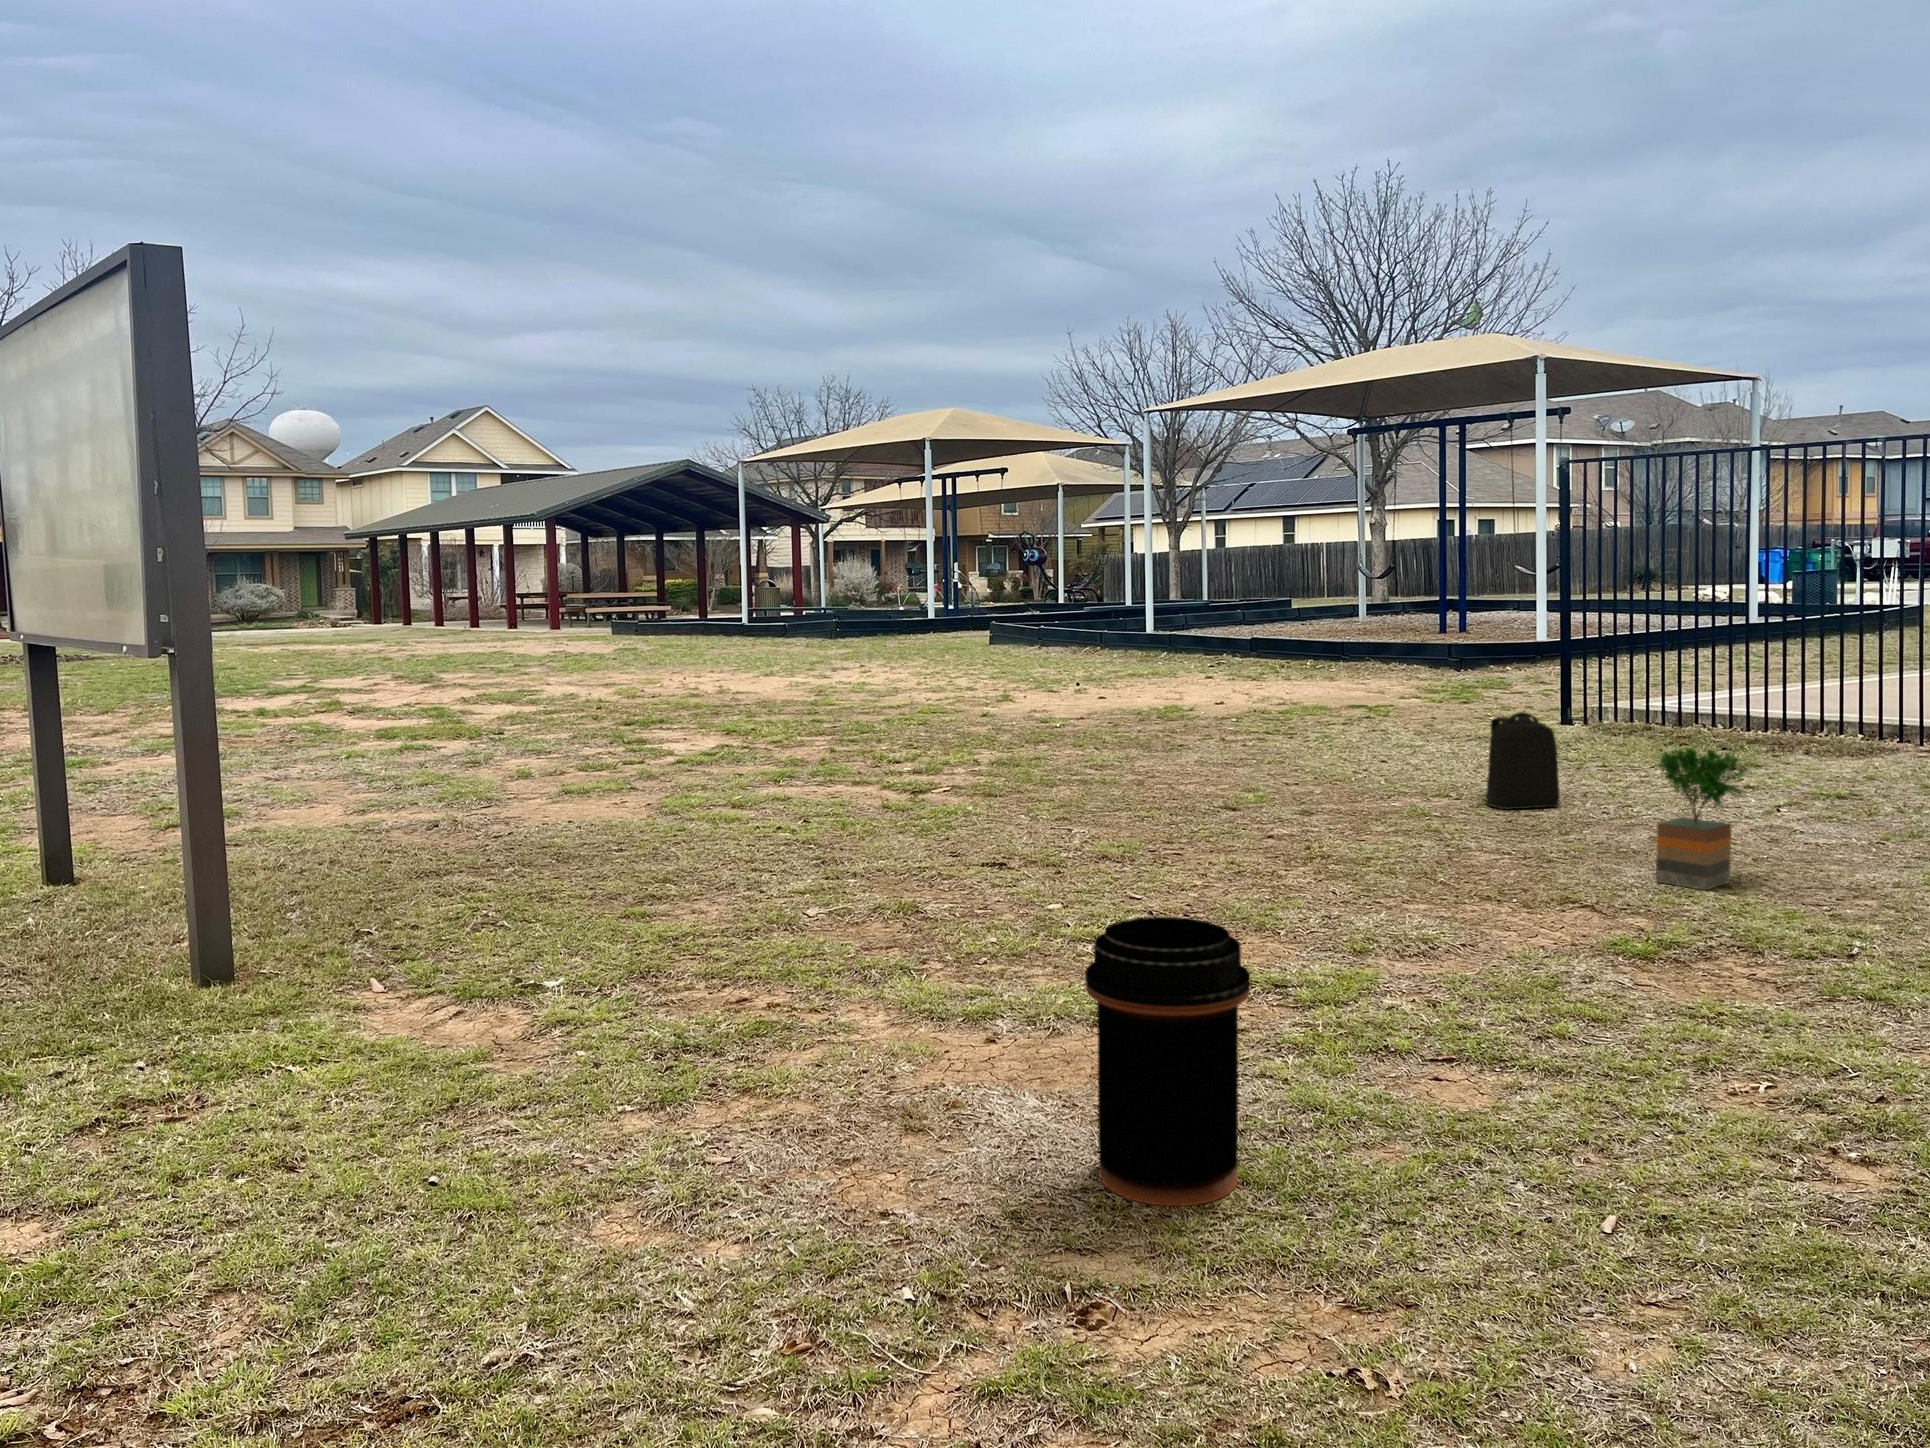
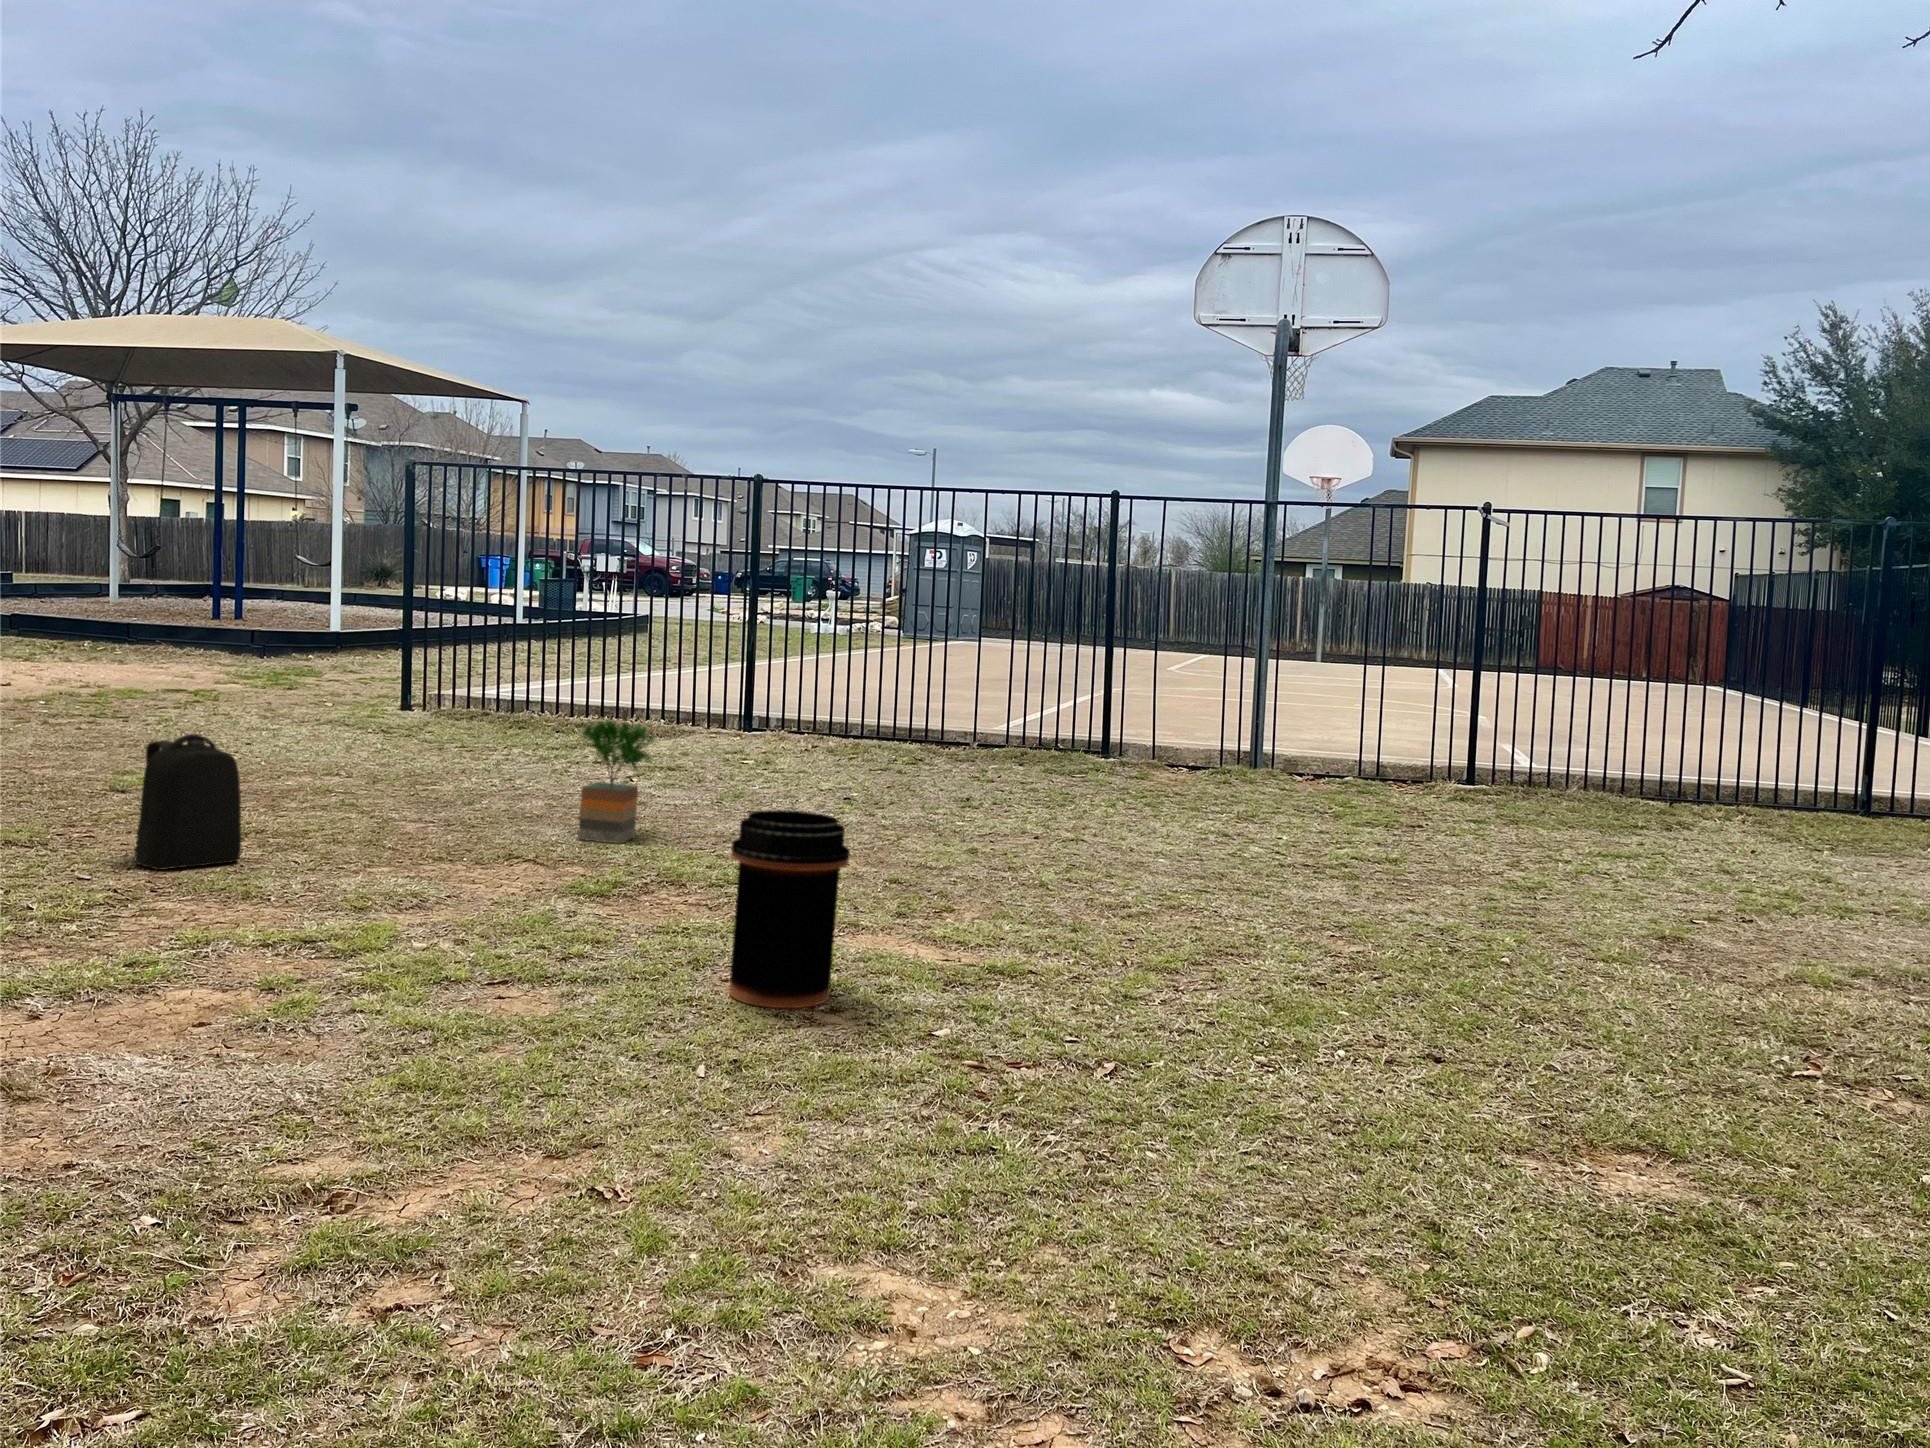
backpack: present [1485,712,1560,810] -> present [134,734,242,870]
trash can: present [1085,917,1250,1206] -> present [729,810,850,1008]

